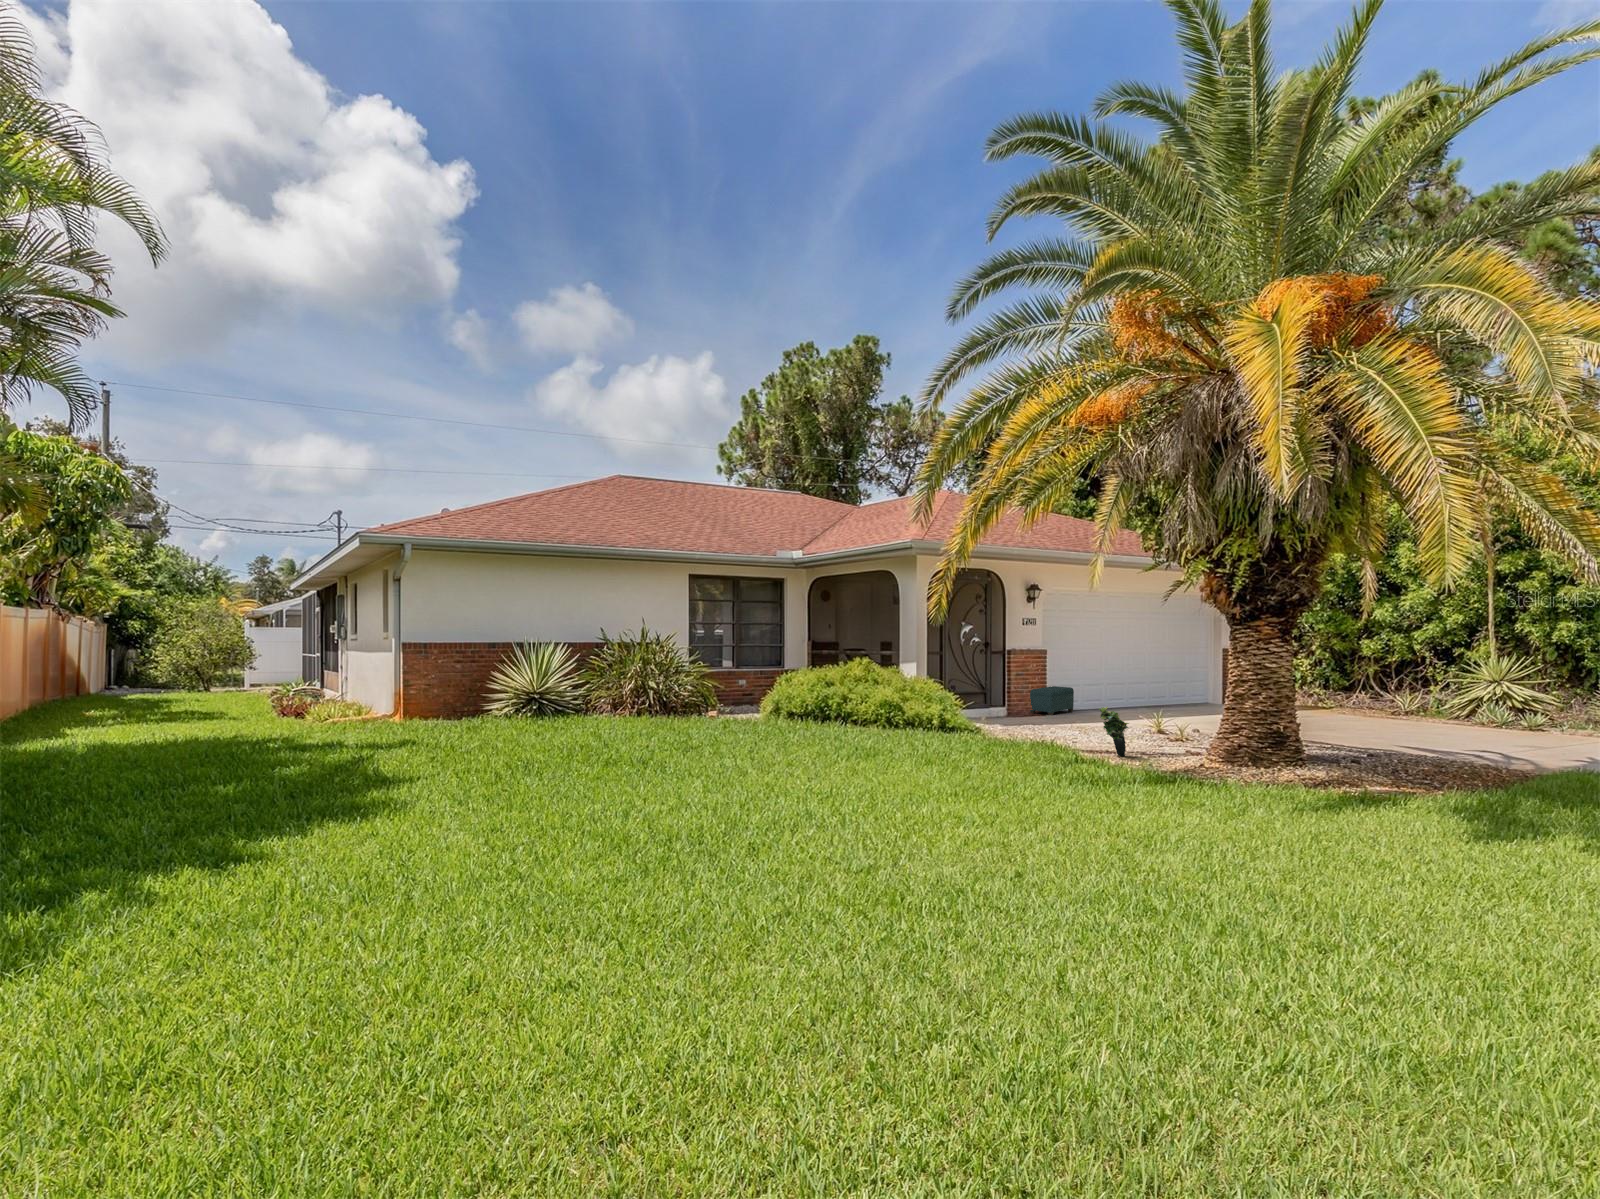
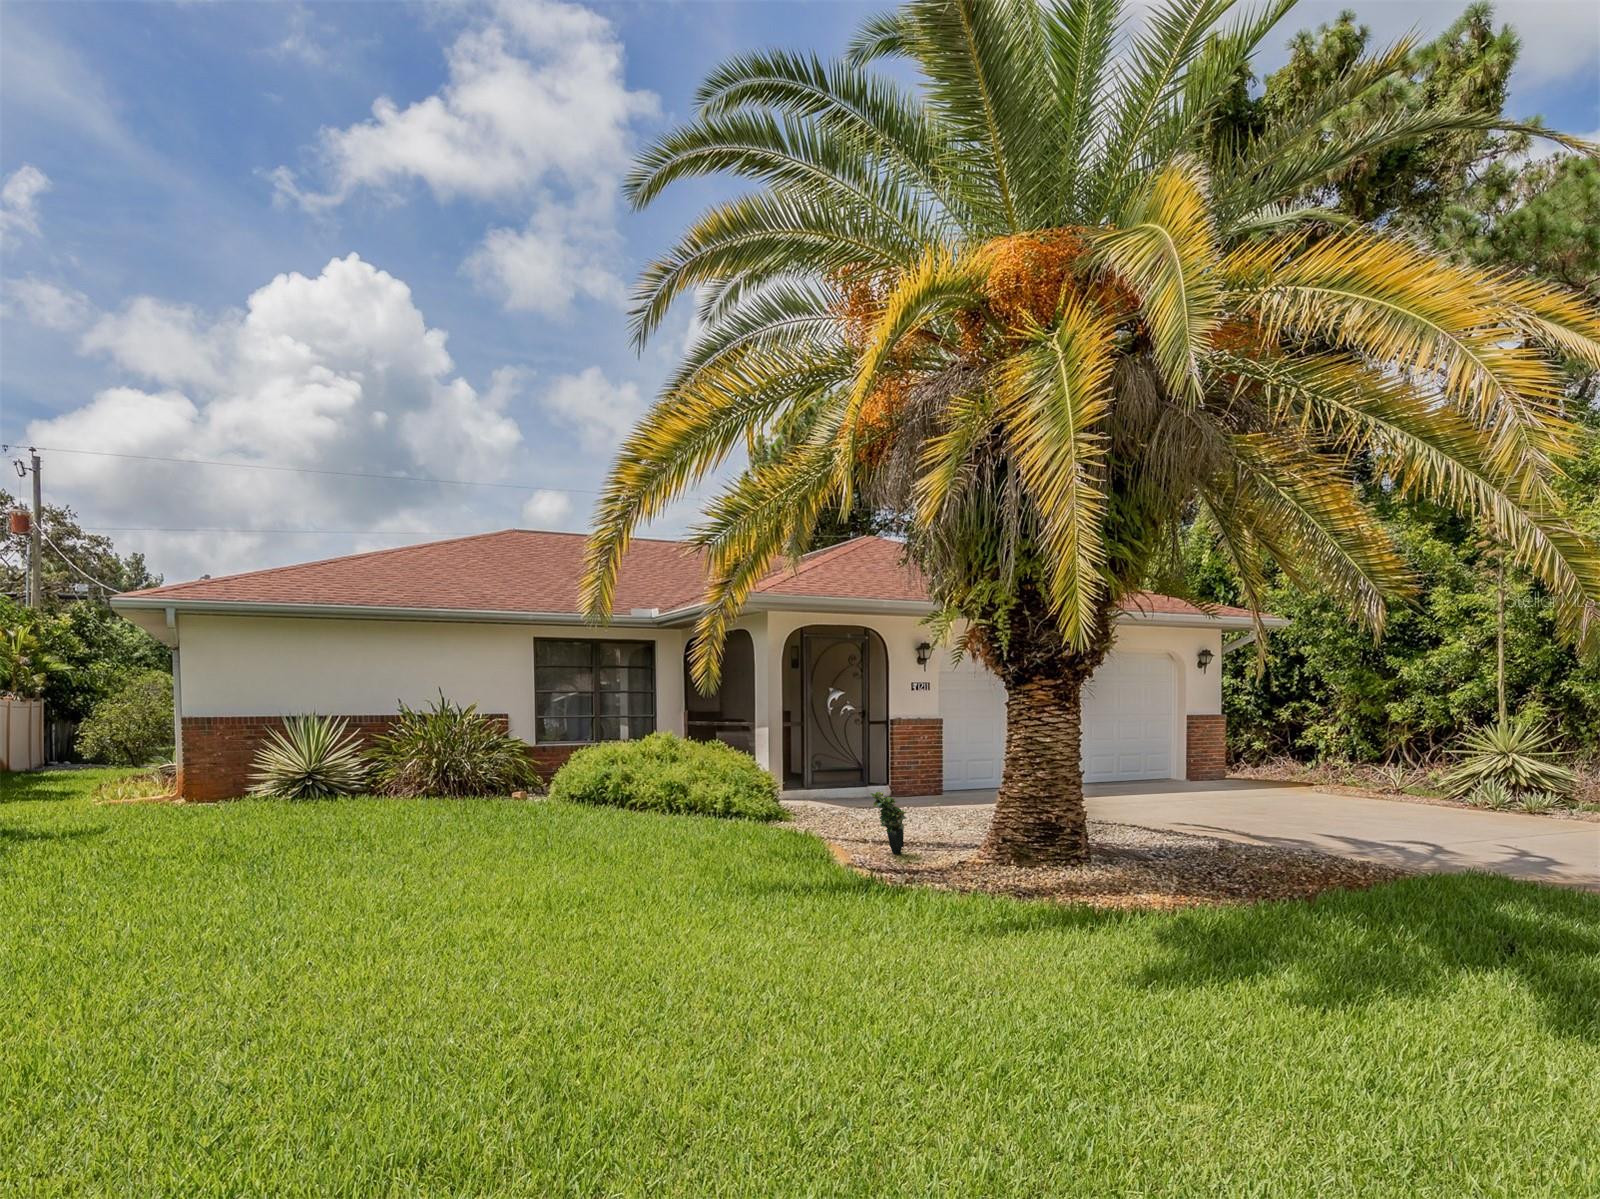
bench: present [1030,686,1074,715] -> none [915,763,978,801]

